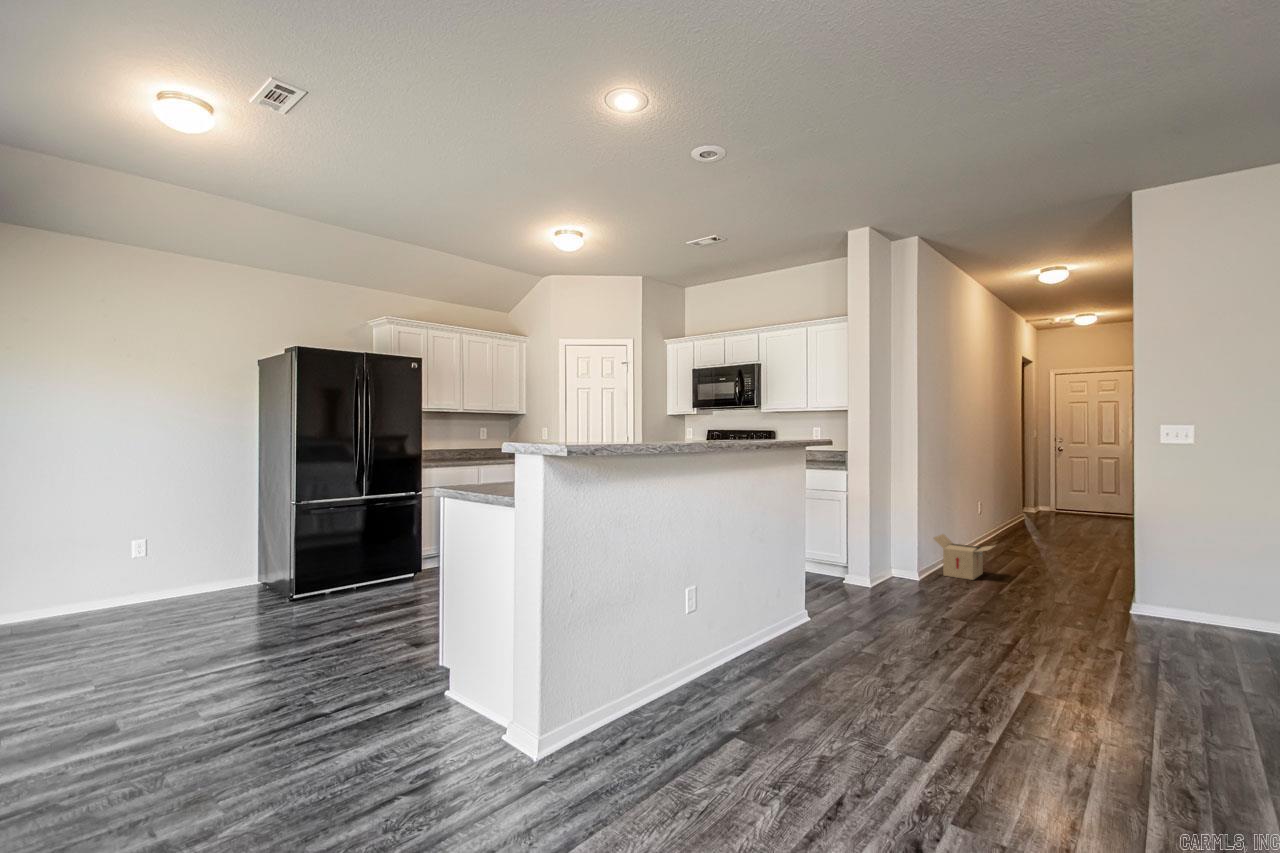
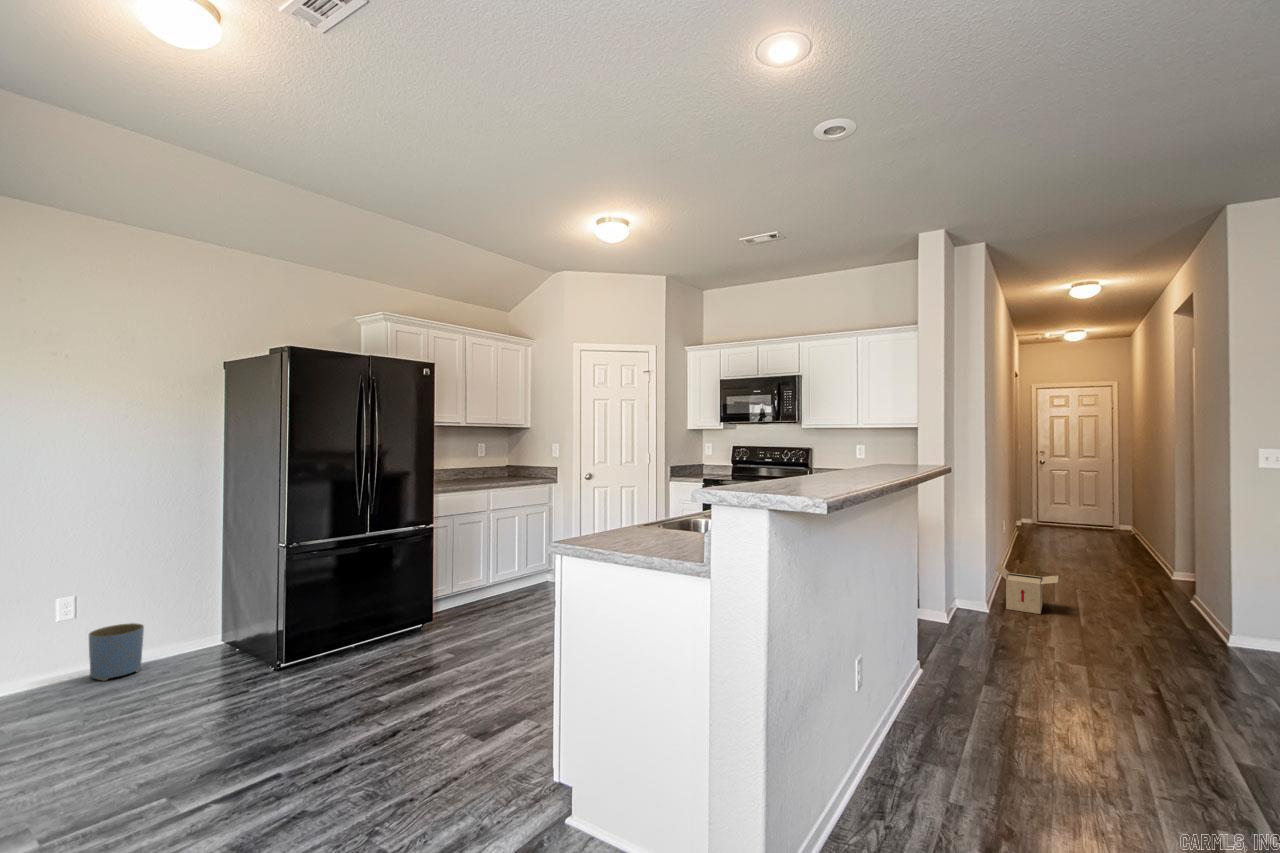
planter: none [158,563,198,604] -> present [89,623,144,681]

